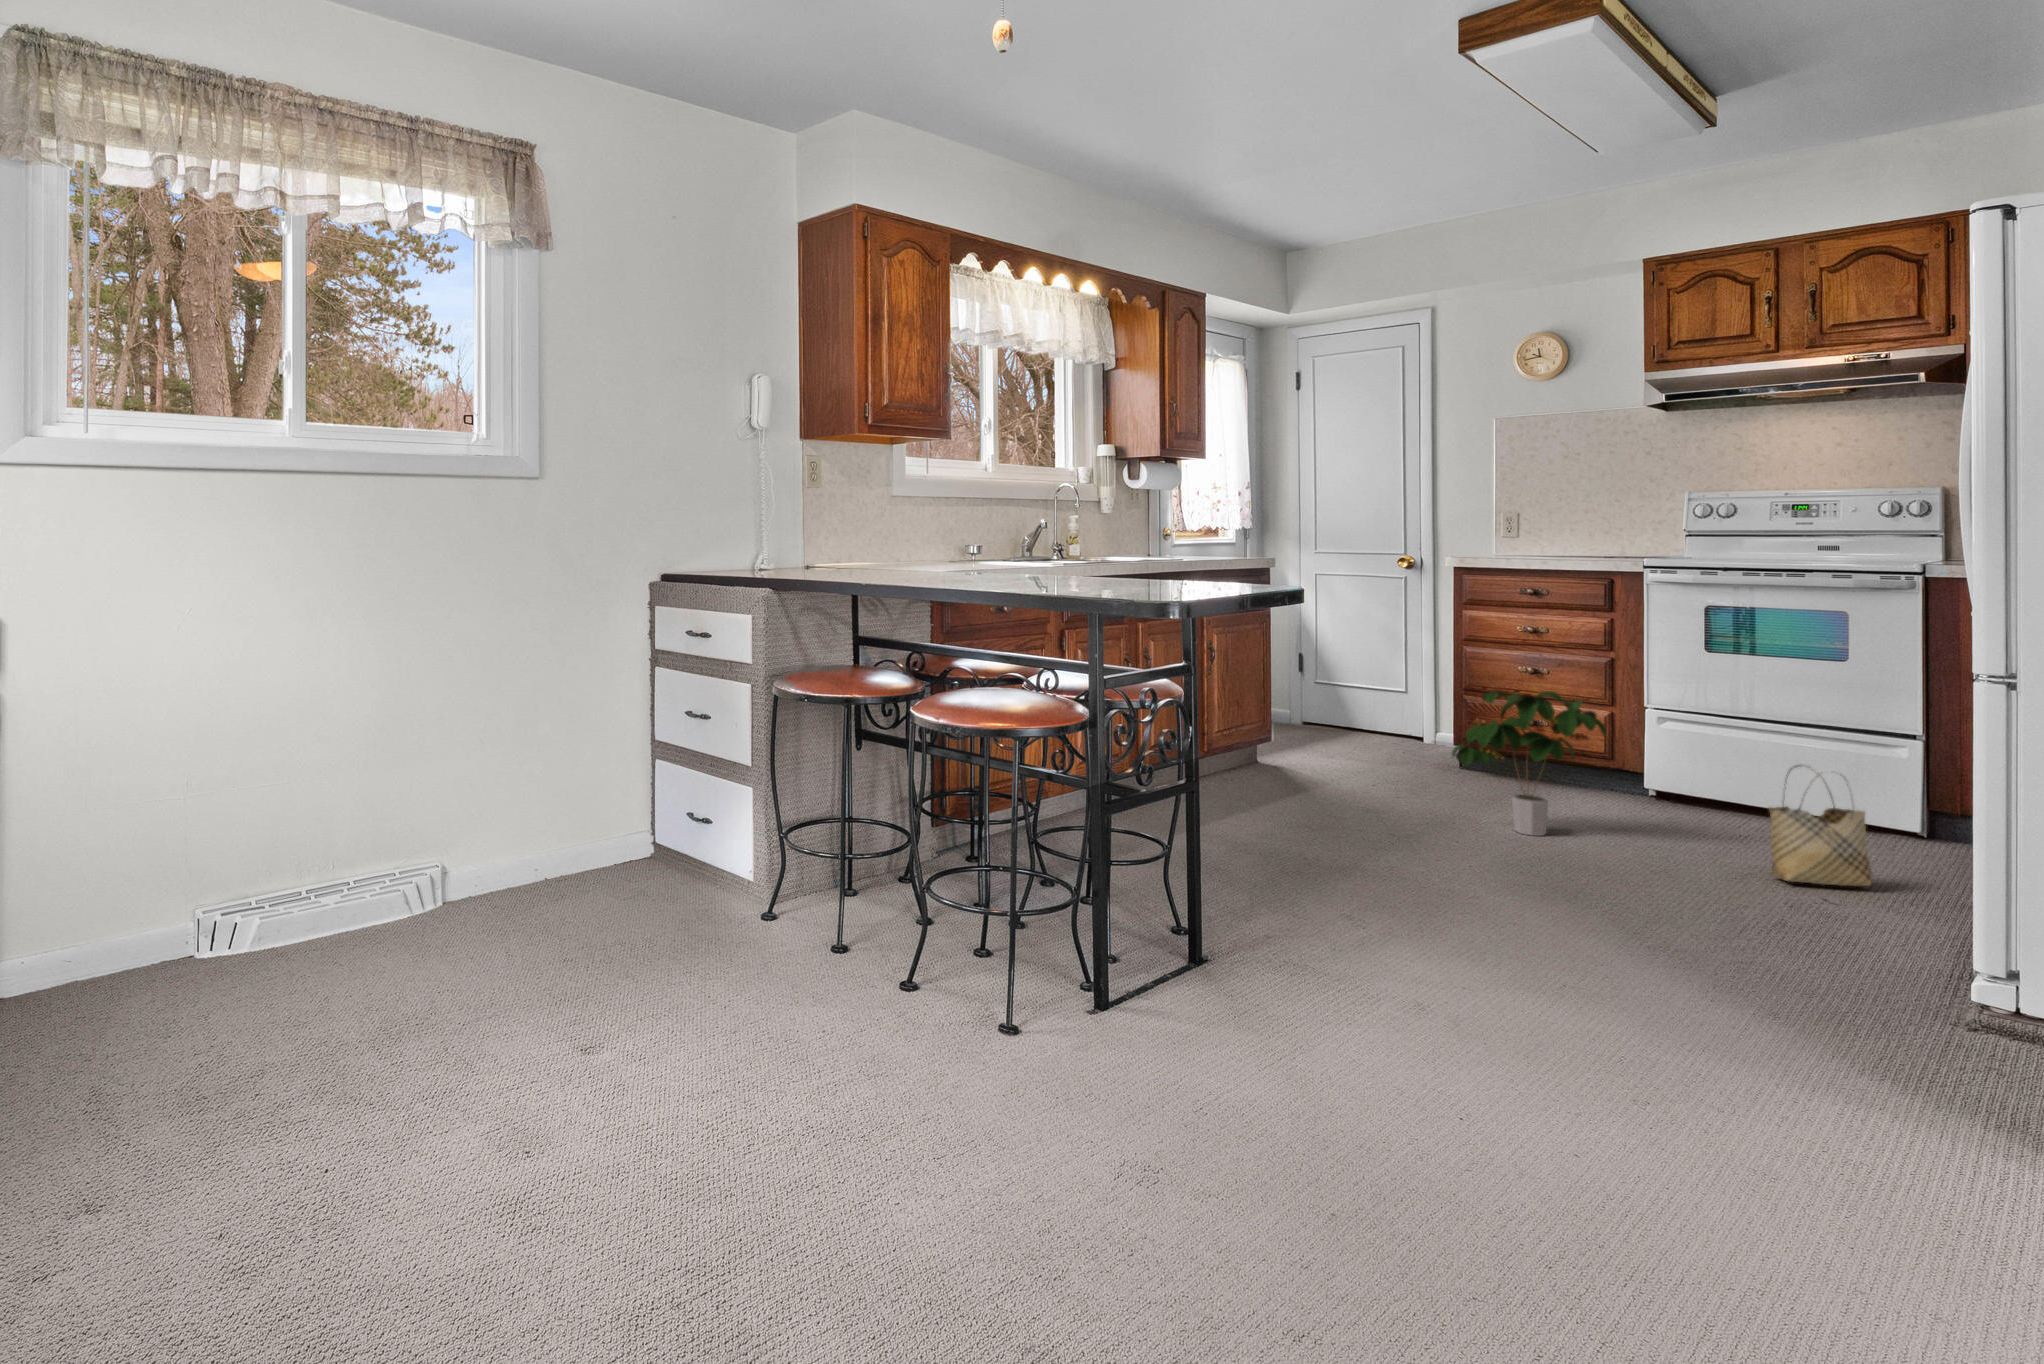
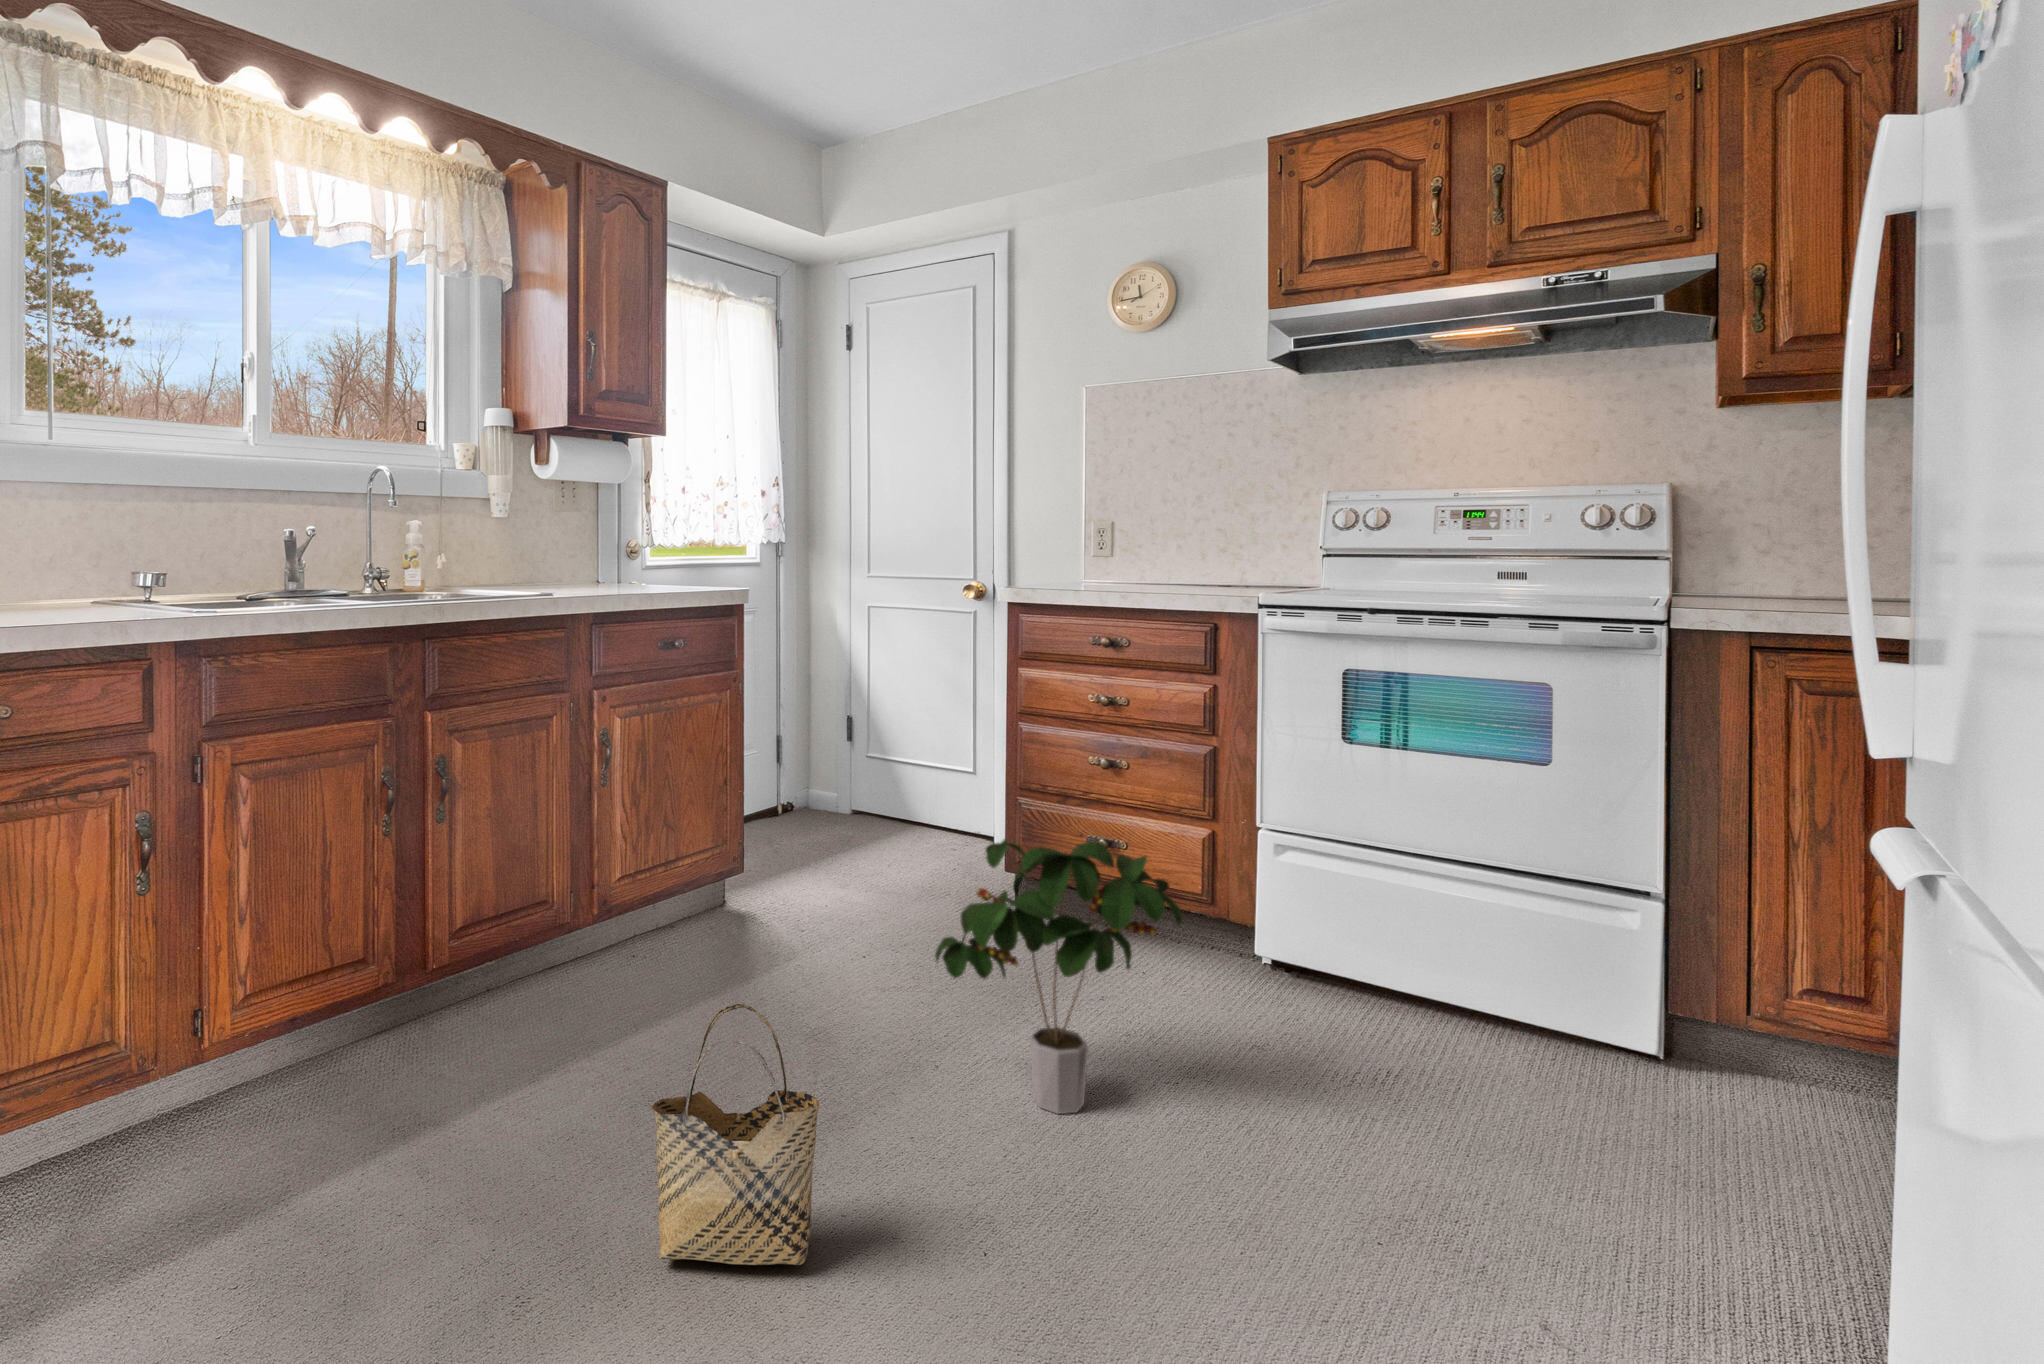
woven basket: present [1769,765,1872,886] -> present [652,1004,819,1265]

